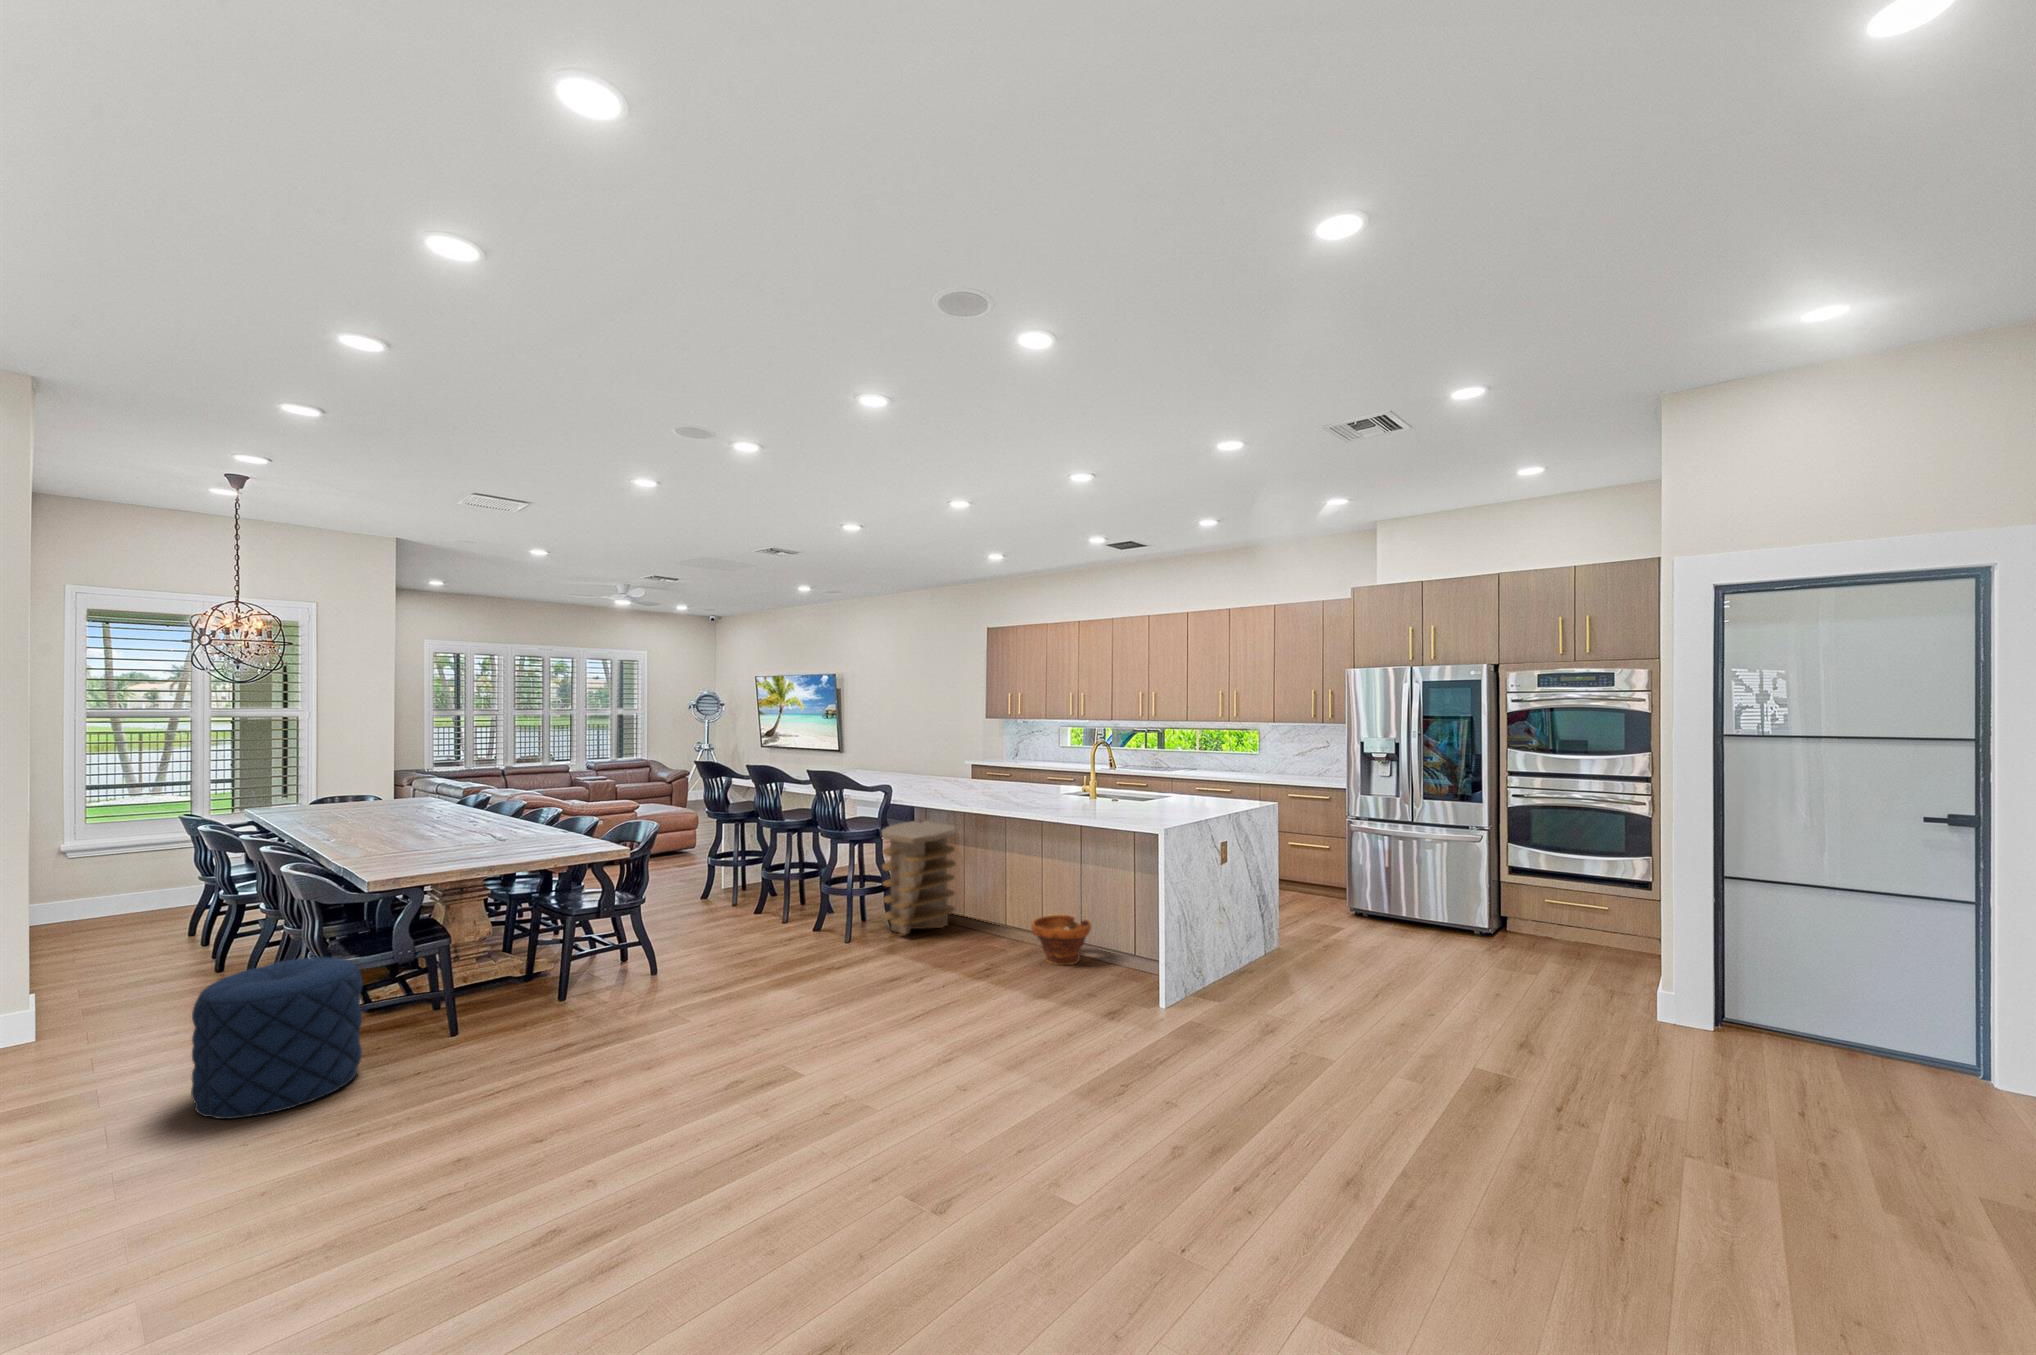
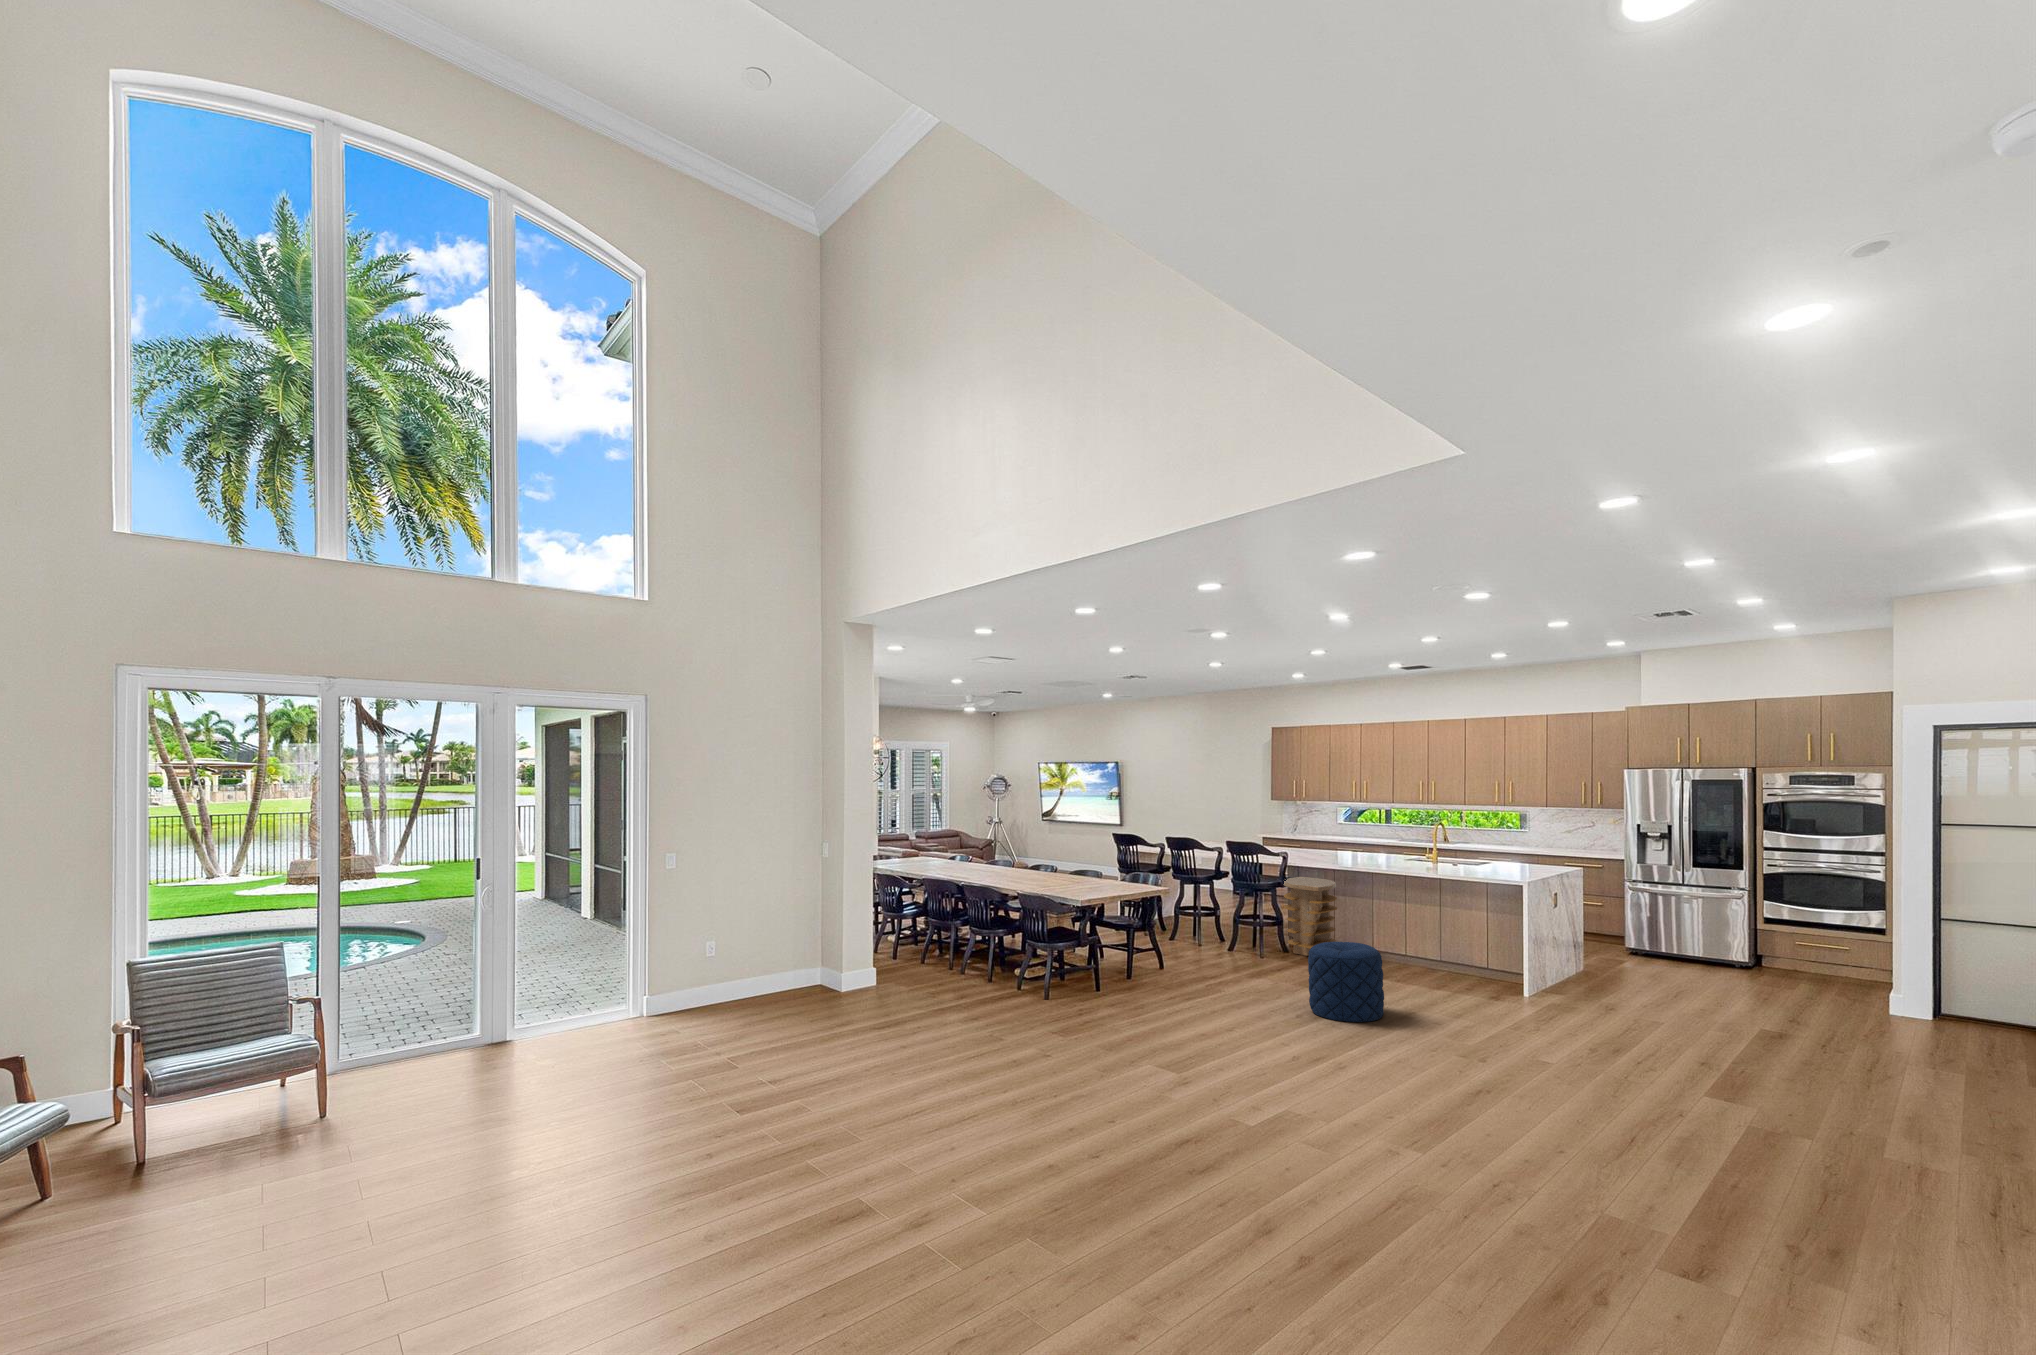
planter: present [1031,914,1091,965] -> none [1415,941,1459,975]
pouf: present [191,957,362,1119] -> present [1308,942,1384,1022]

